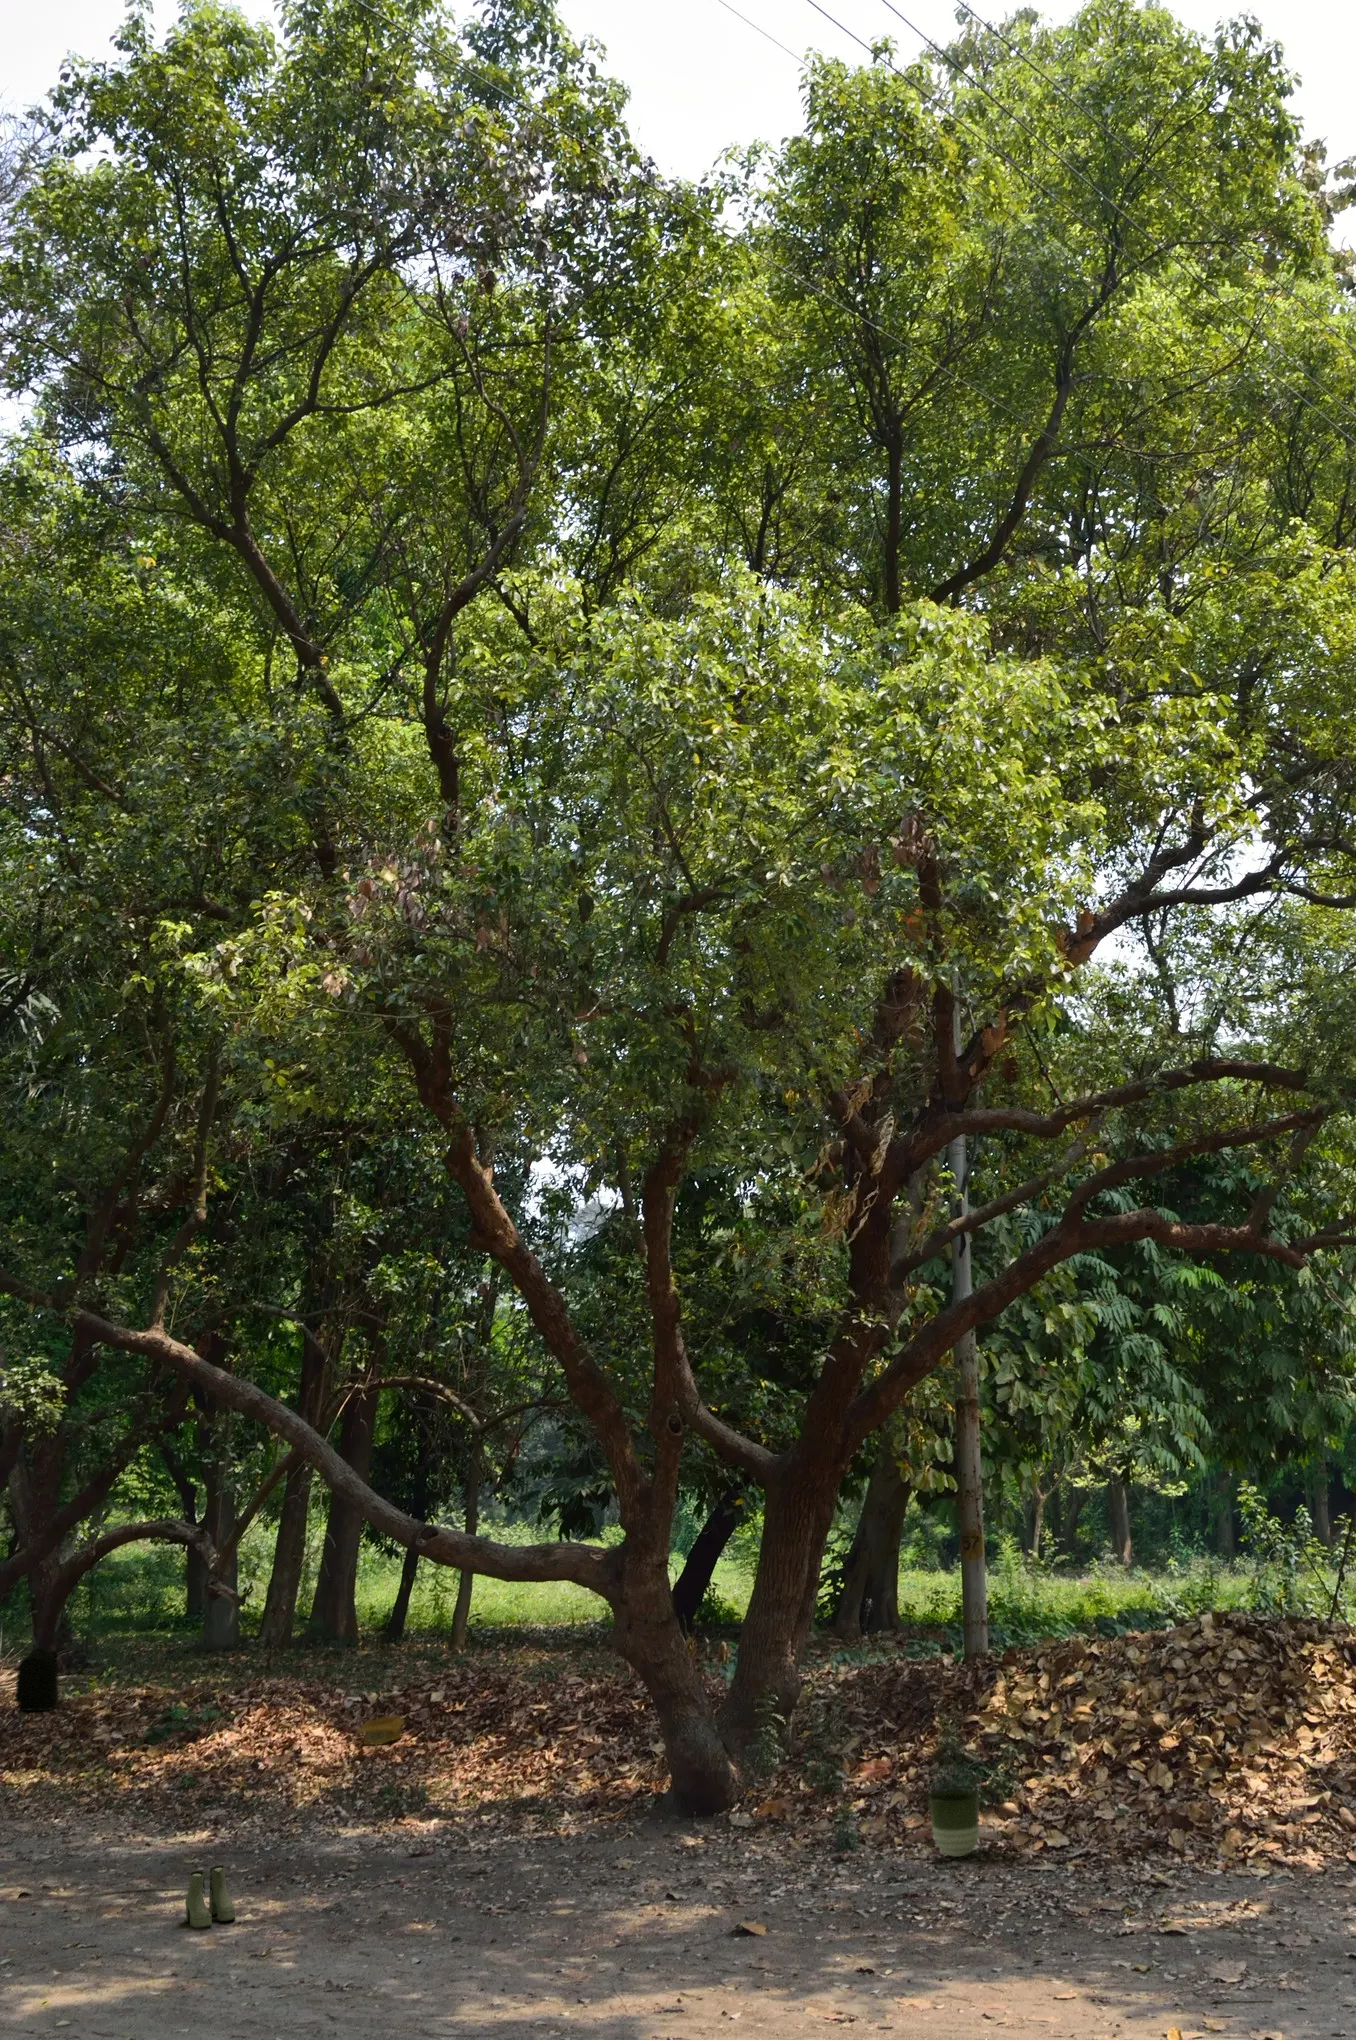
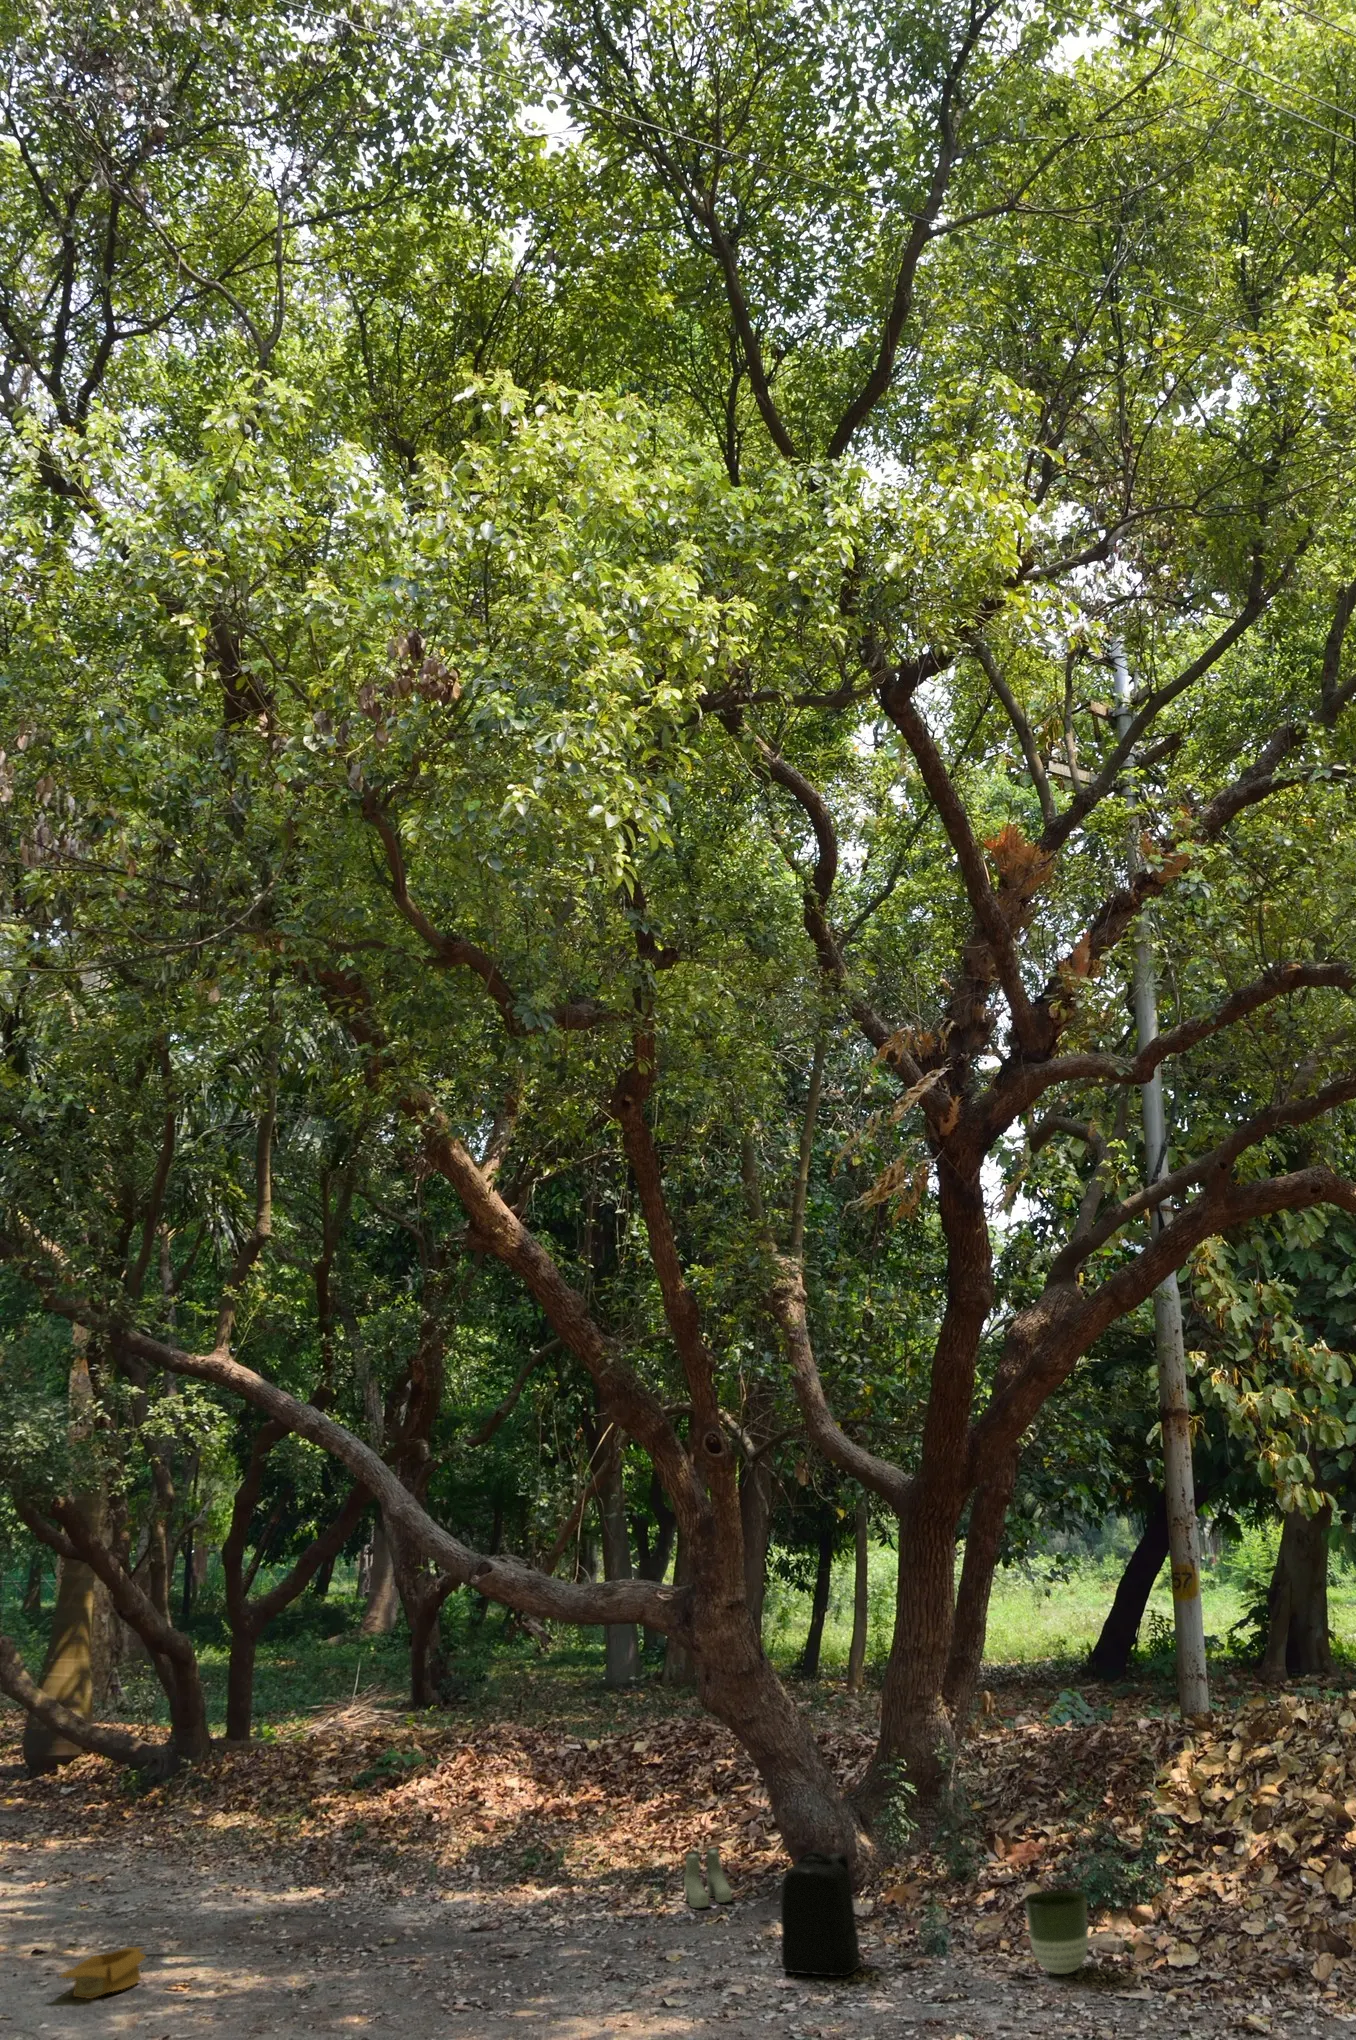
backpack: present [15,1648,59,1711] -> present [781,1850,861,1976]
cardboard box: present [356,1716,404,1745] -> present [59,1947,145,1999]
boots: present [185,1865,235,1928] -> present [684,1848,732,1909]

